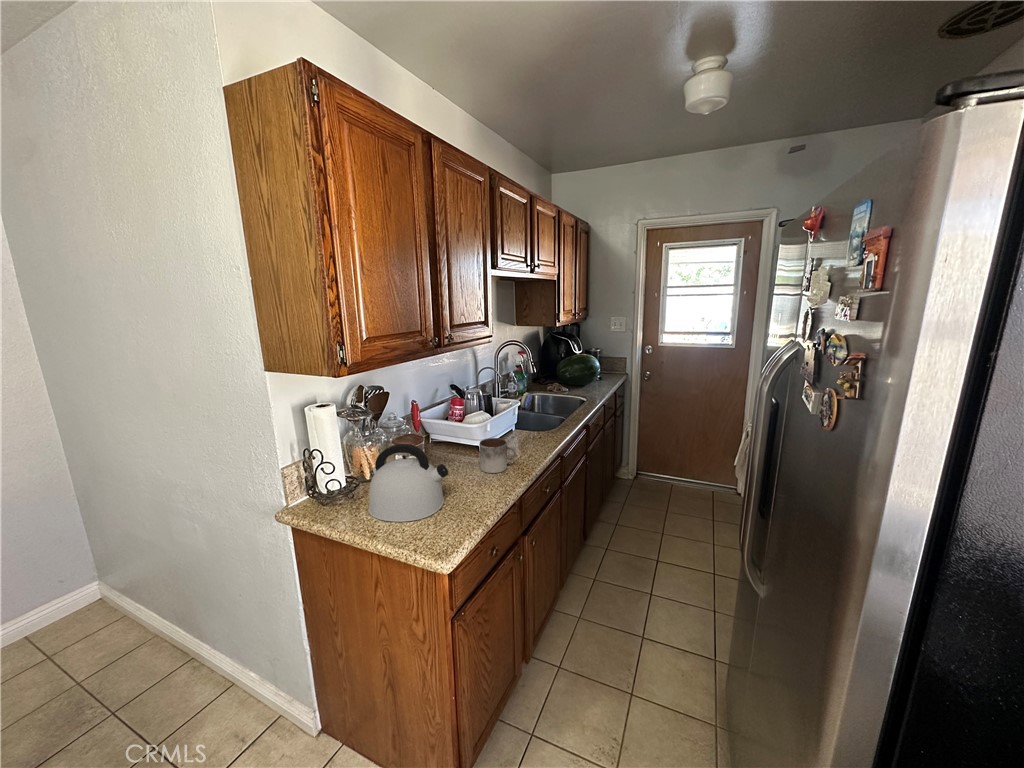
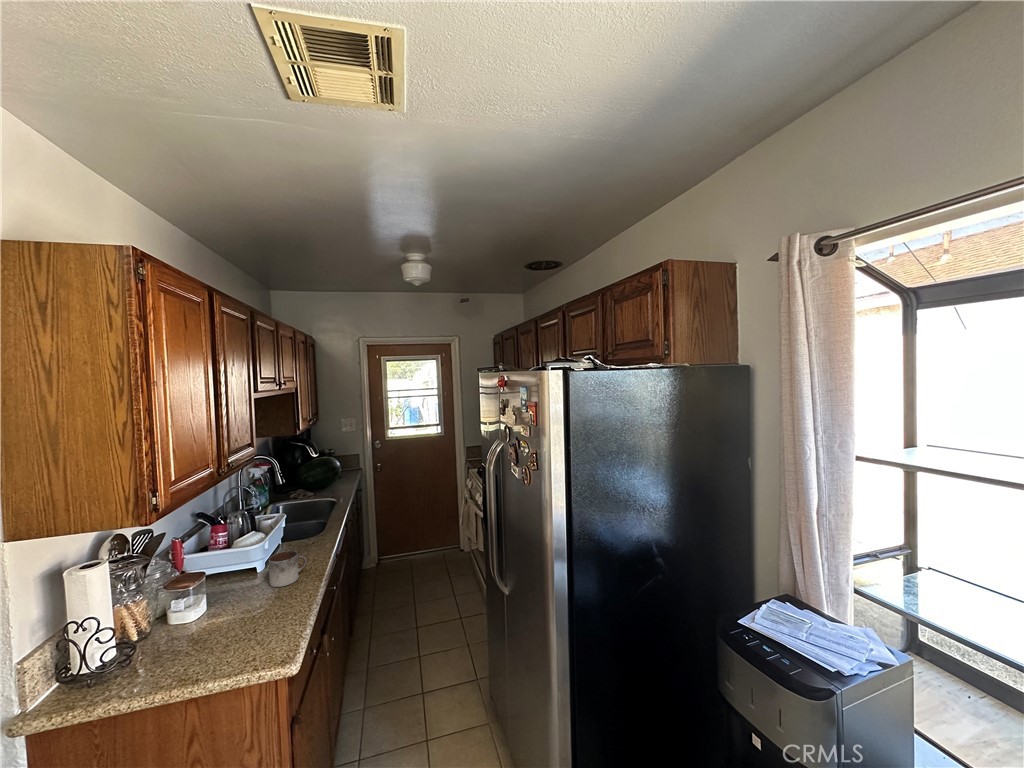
kettle: present [369,444,448,522] -> none [162,577,261,668]

